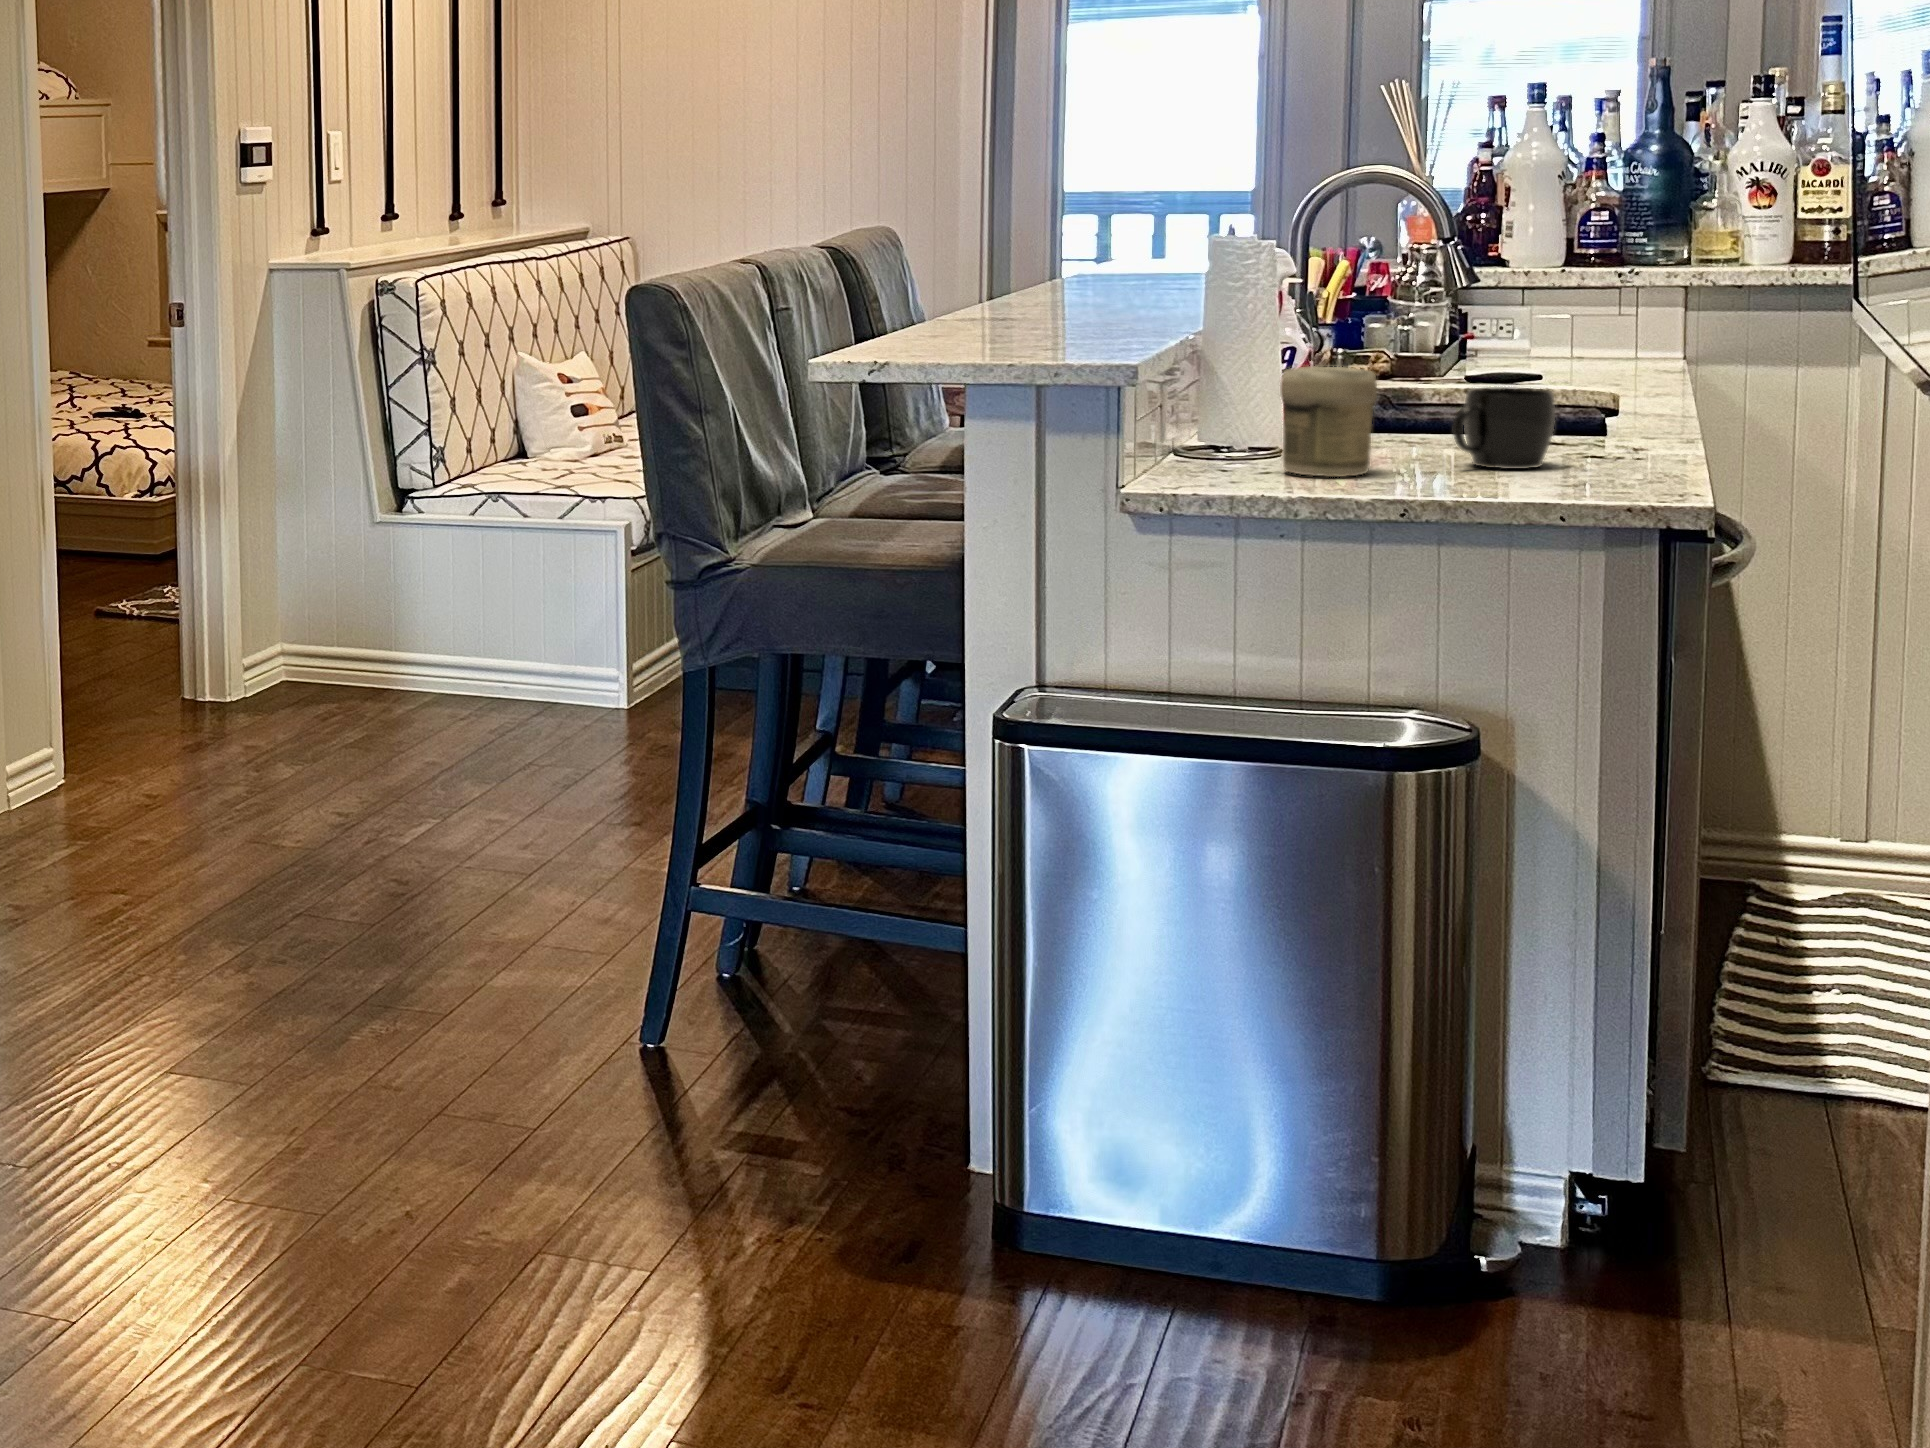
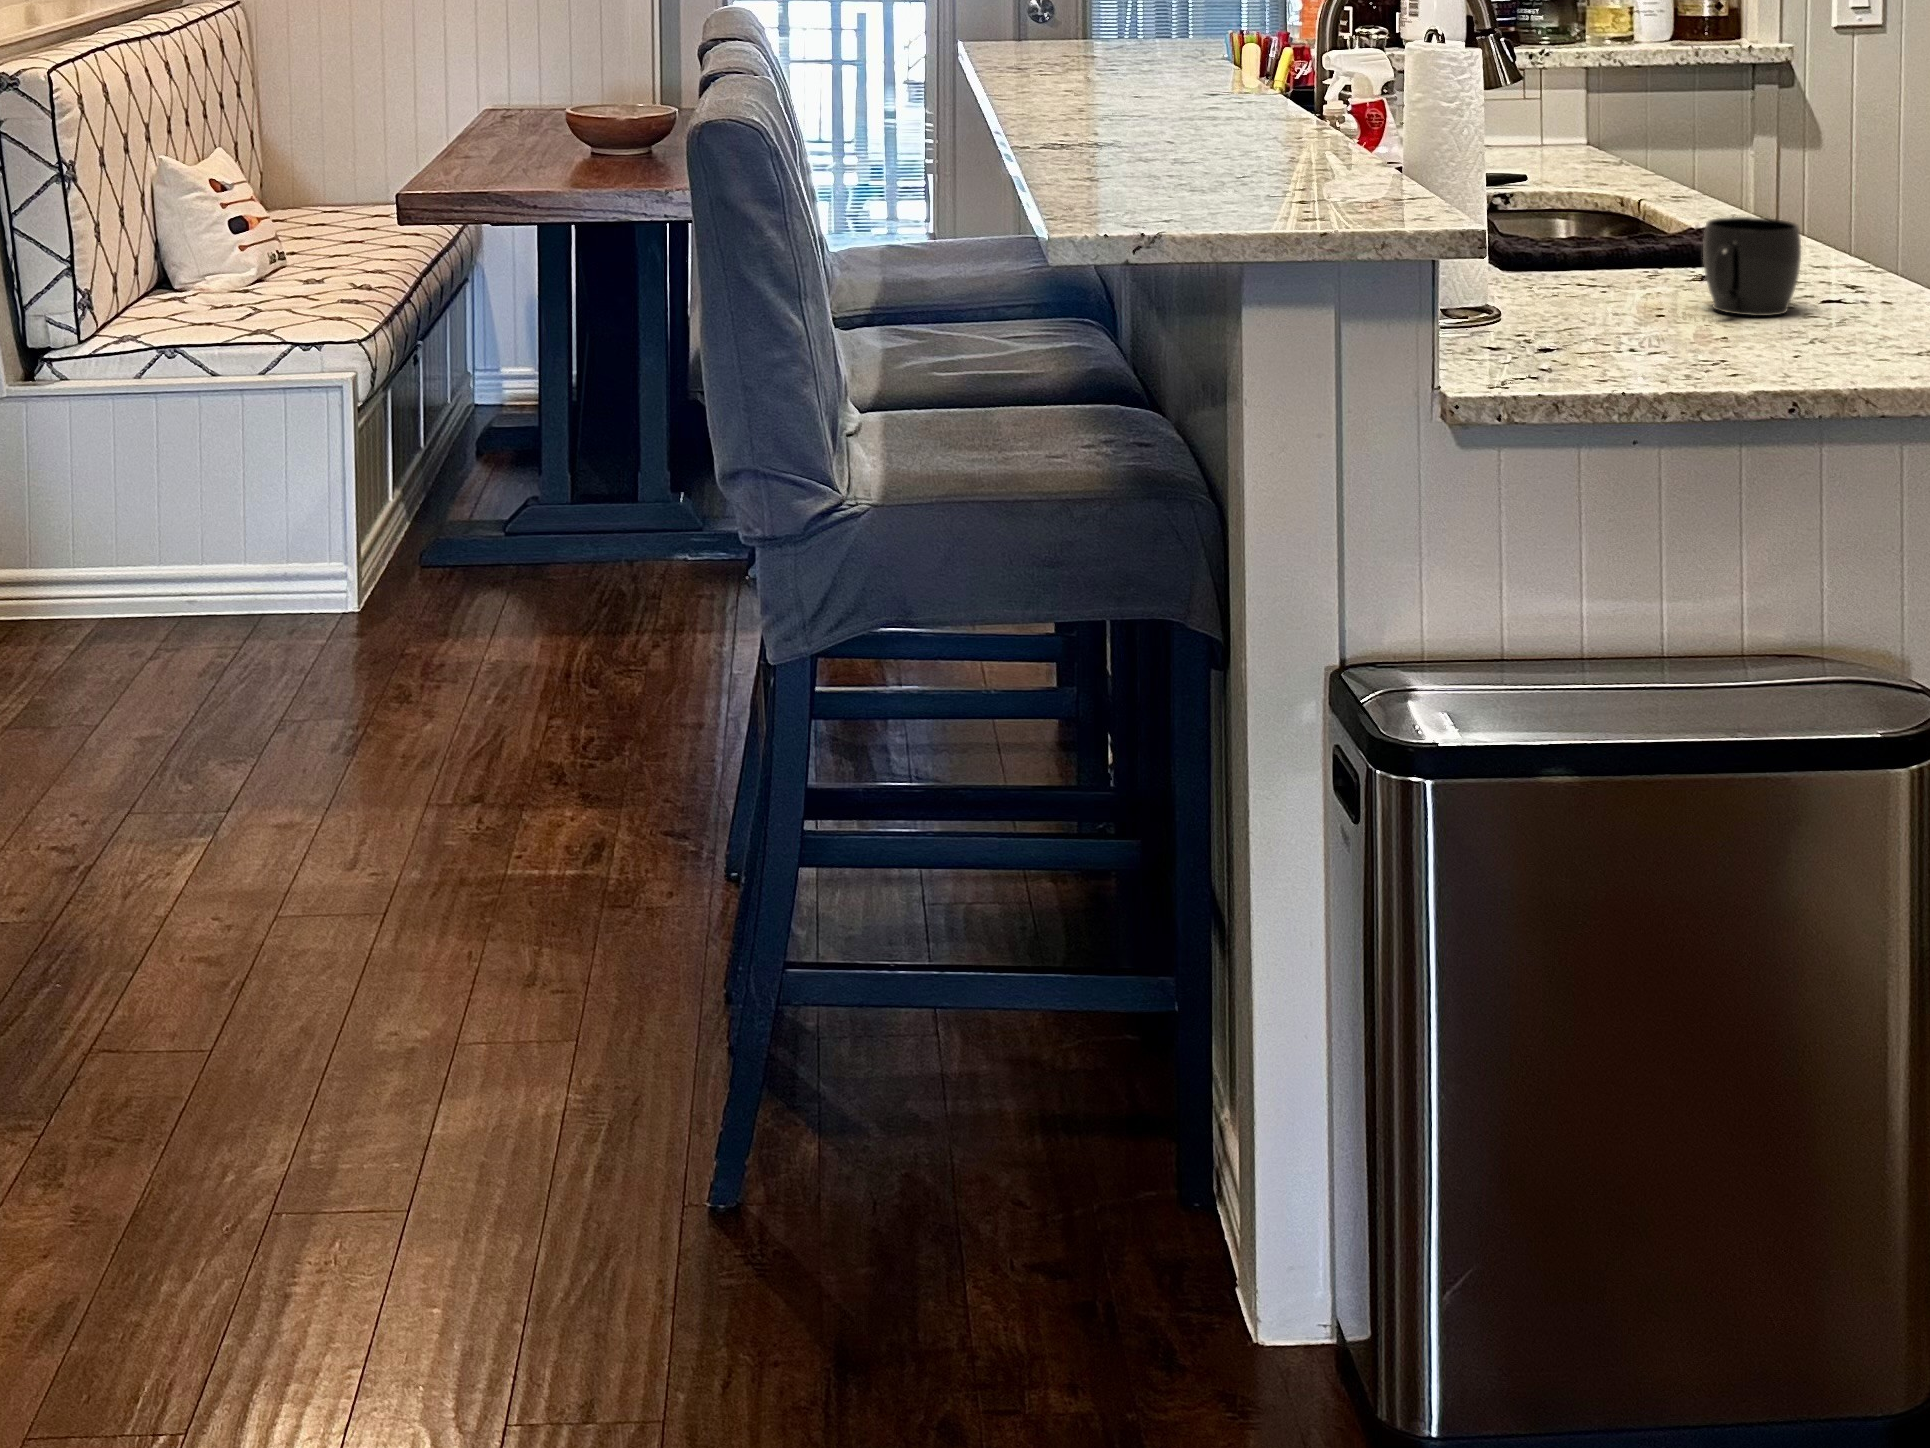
jar: present [1280,366,1377,477] -> none [1547,206,1658,344]

